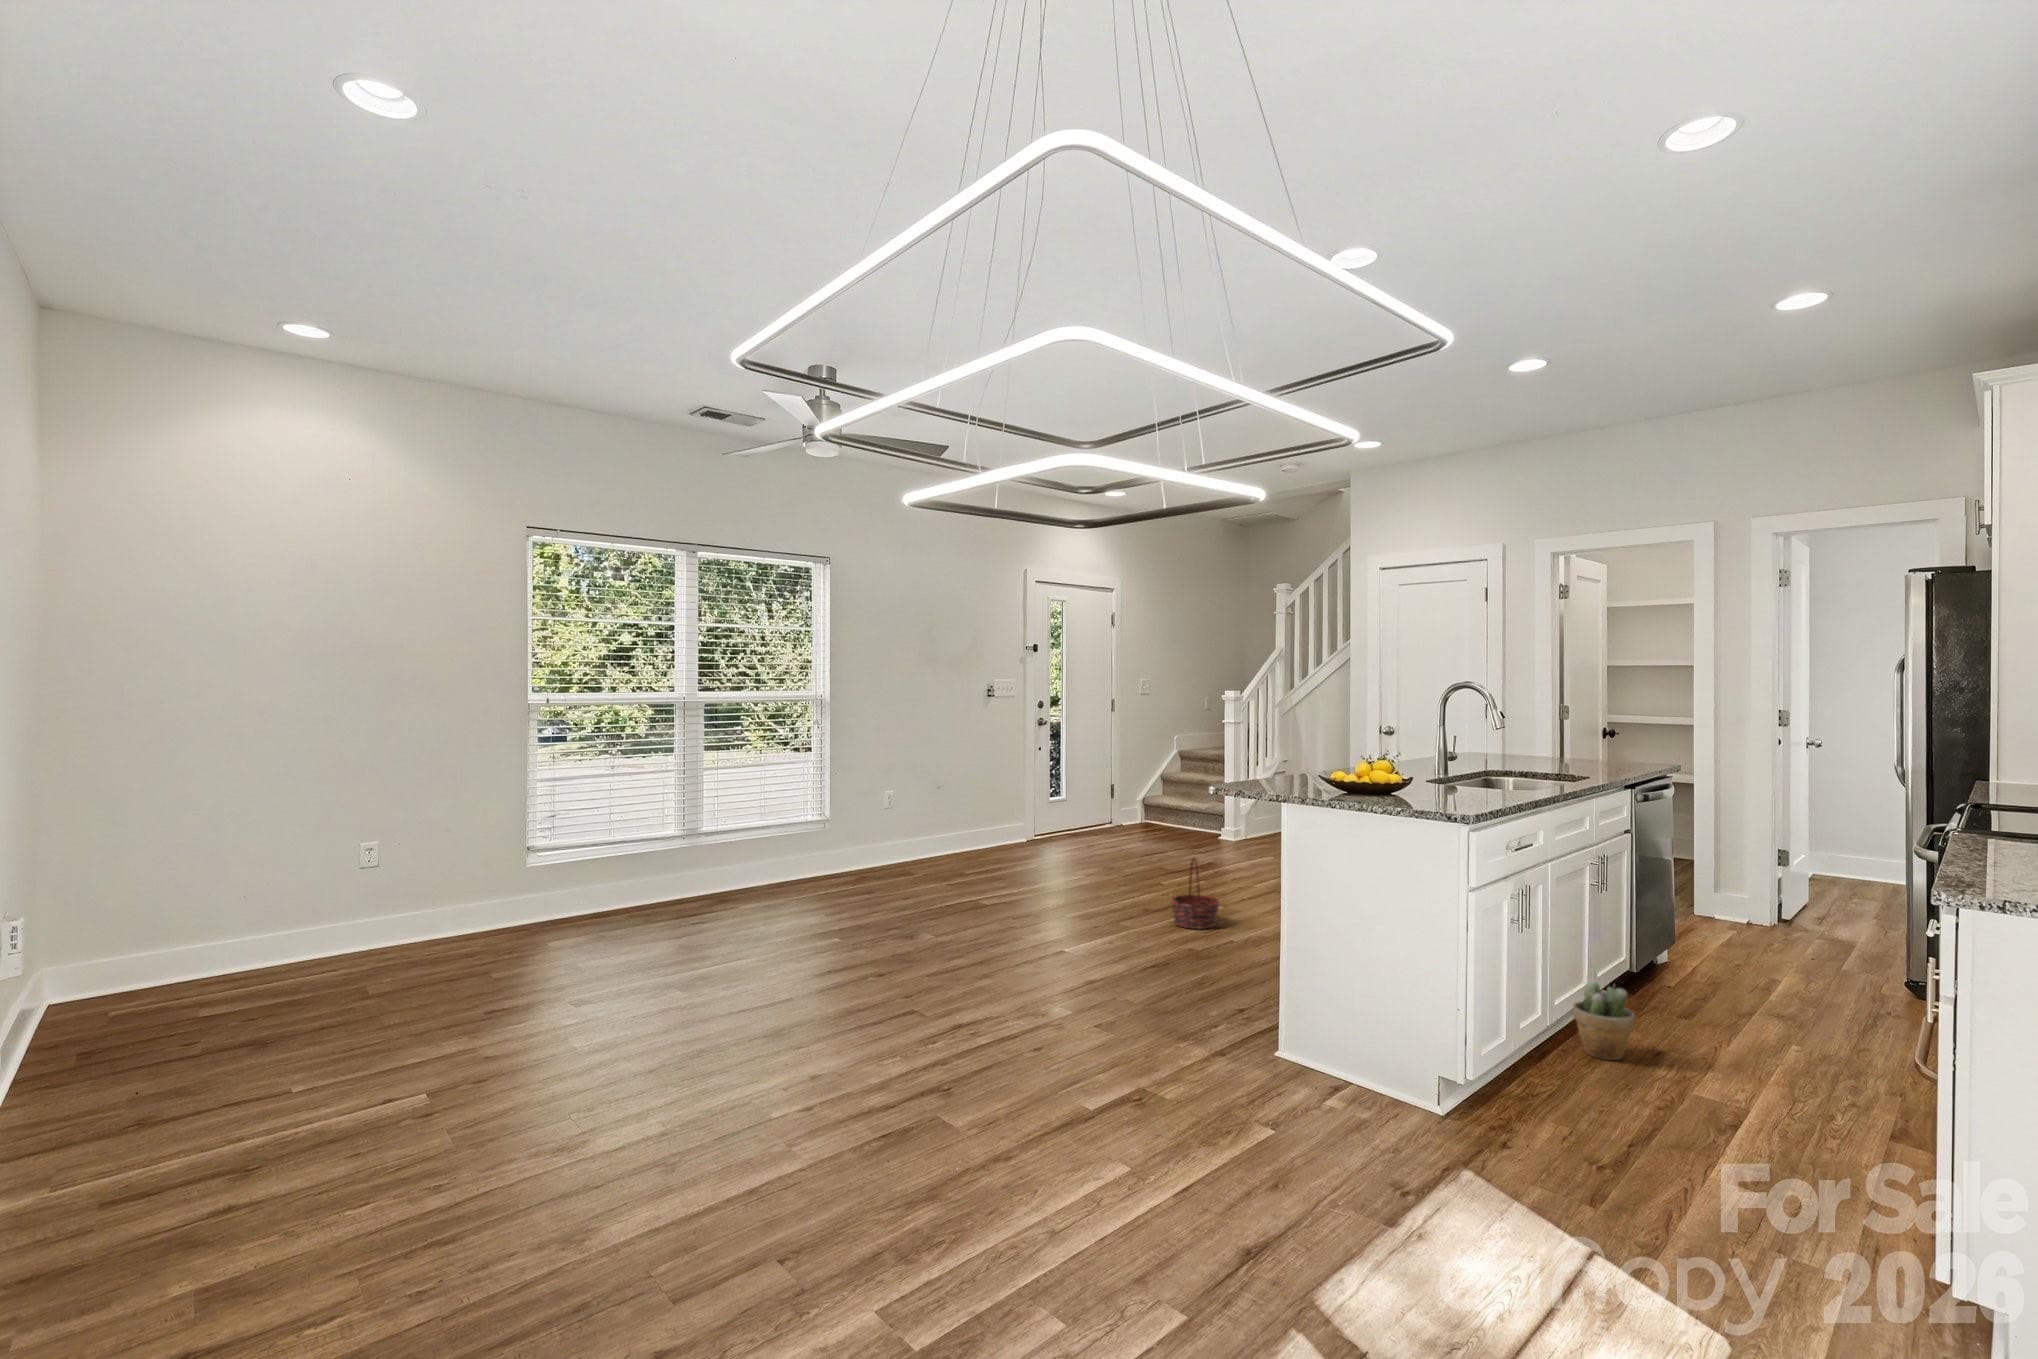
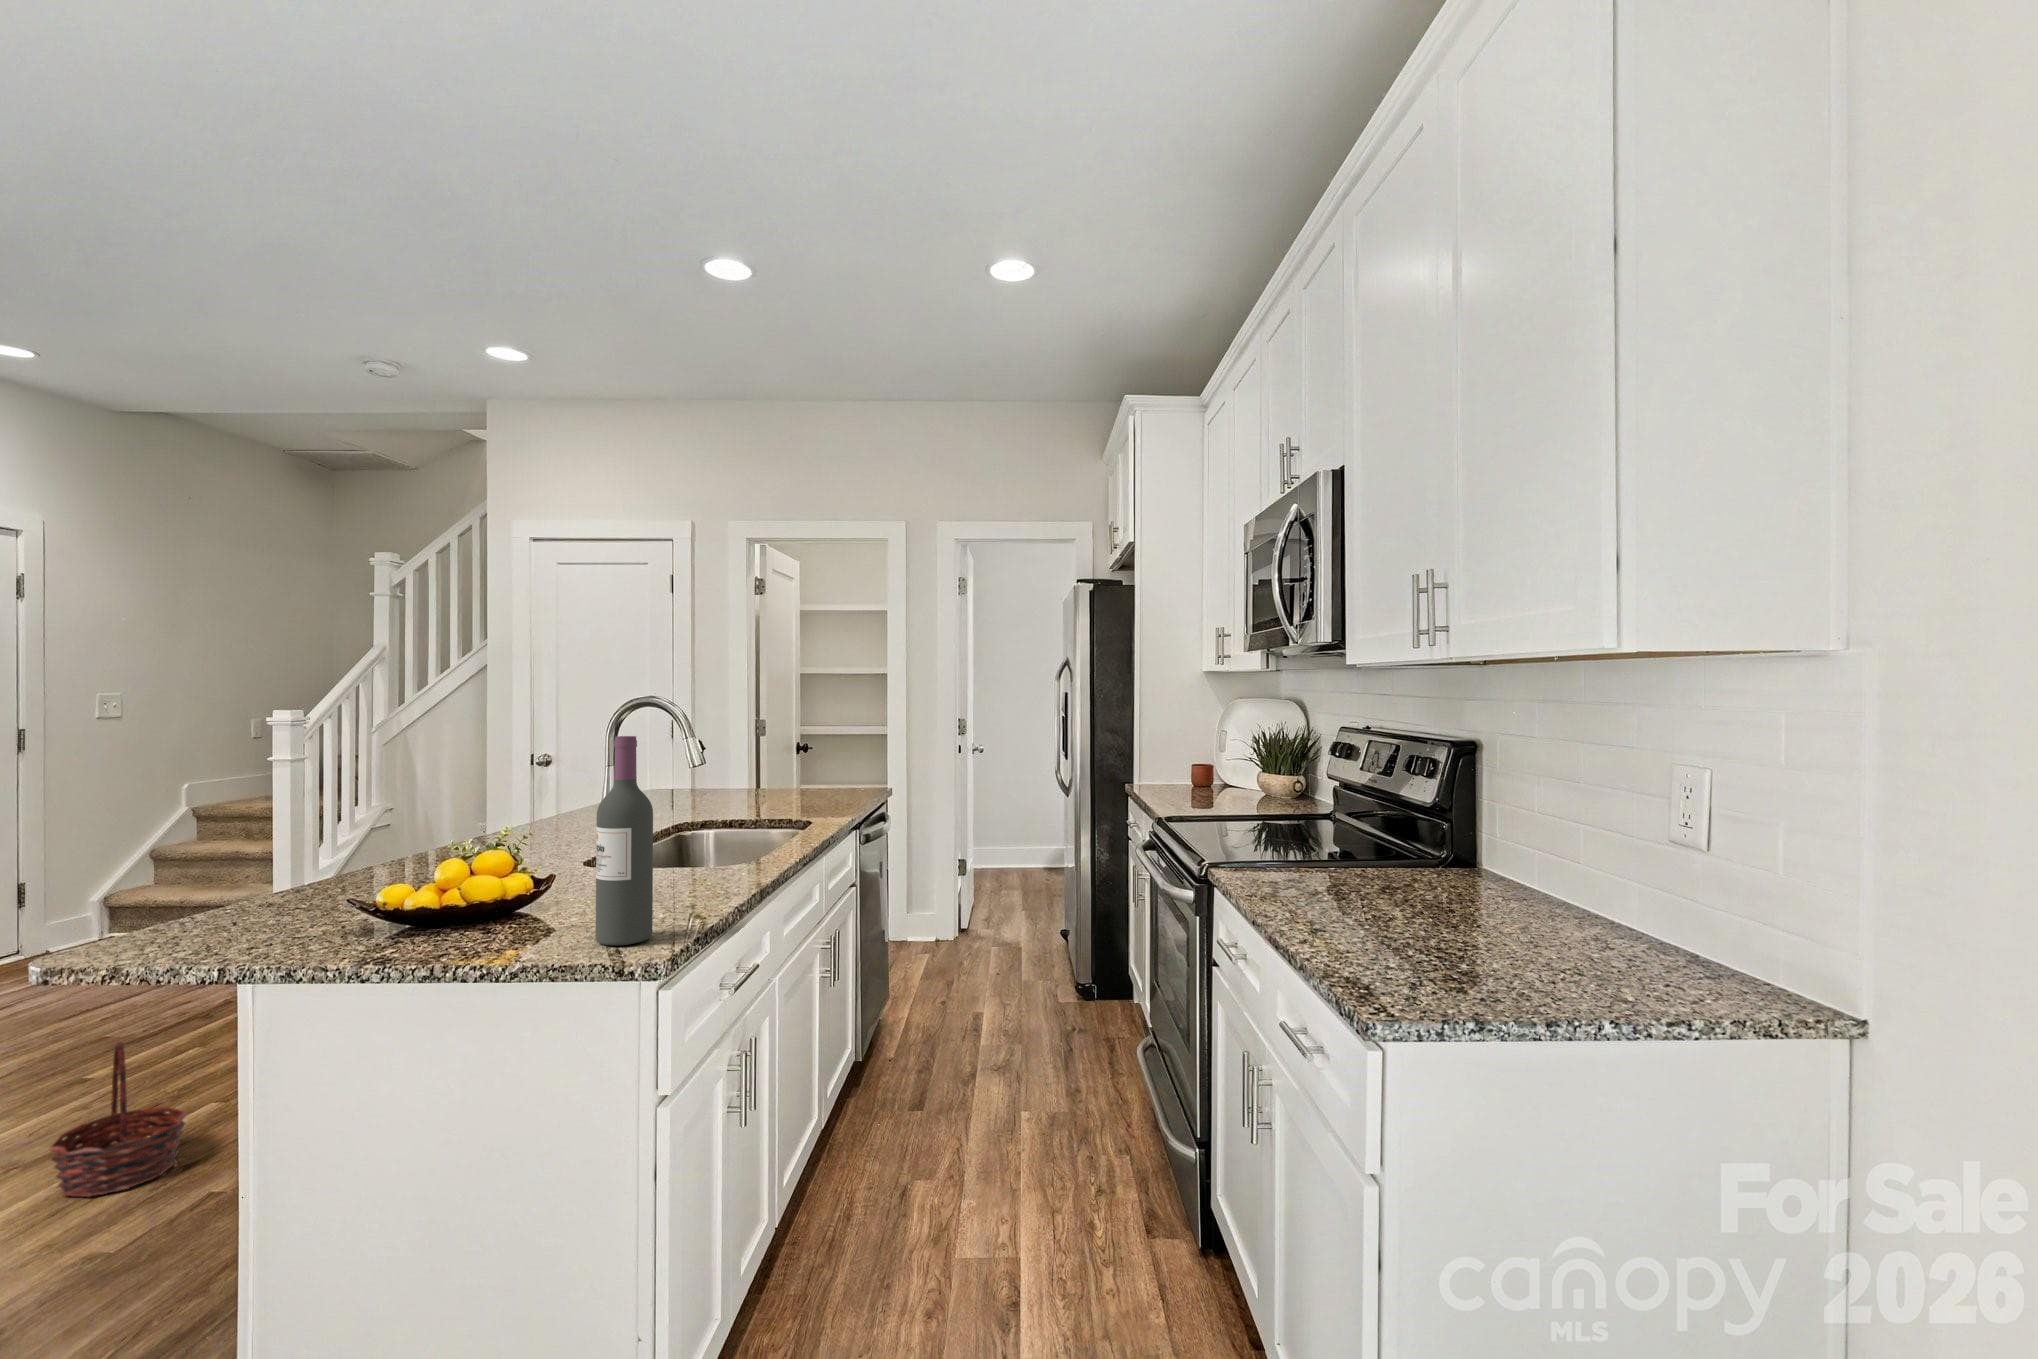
wine bottle: none [1432,709,1460,807] -> present [595,736,653,945]
potted plant: present [1573,982,1635,1061] -> none [817,1146,899,1270]

